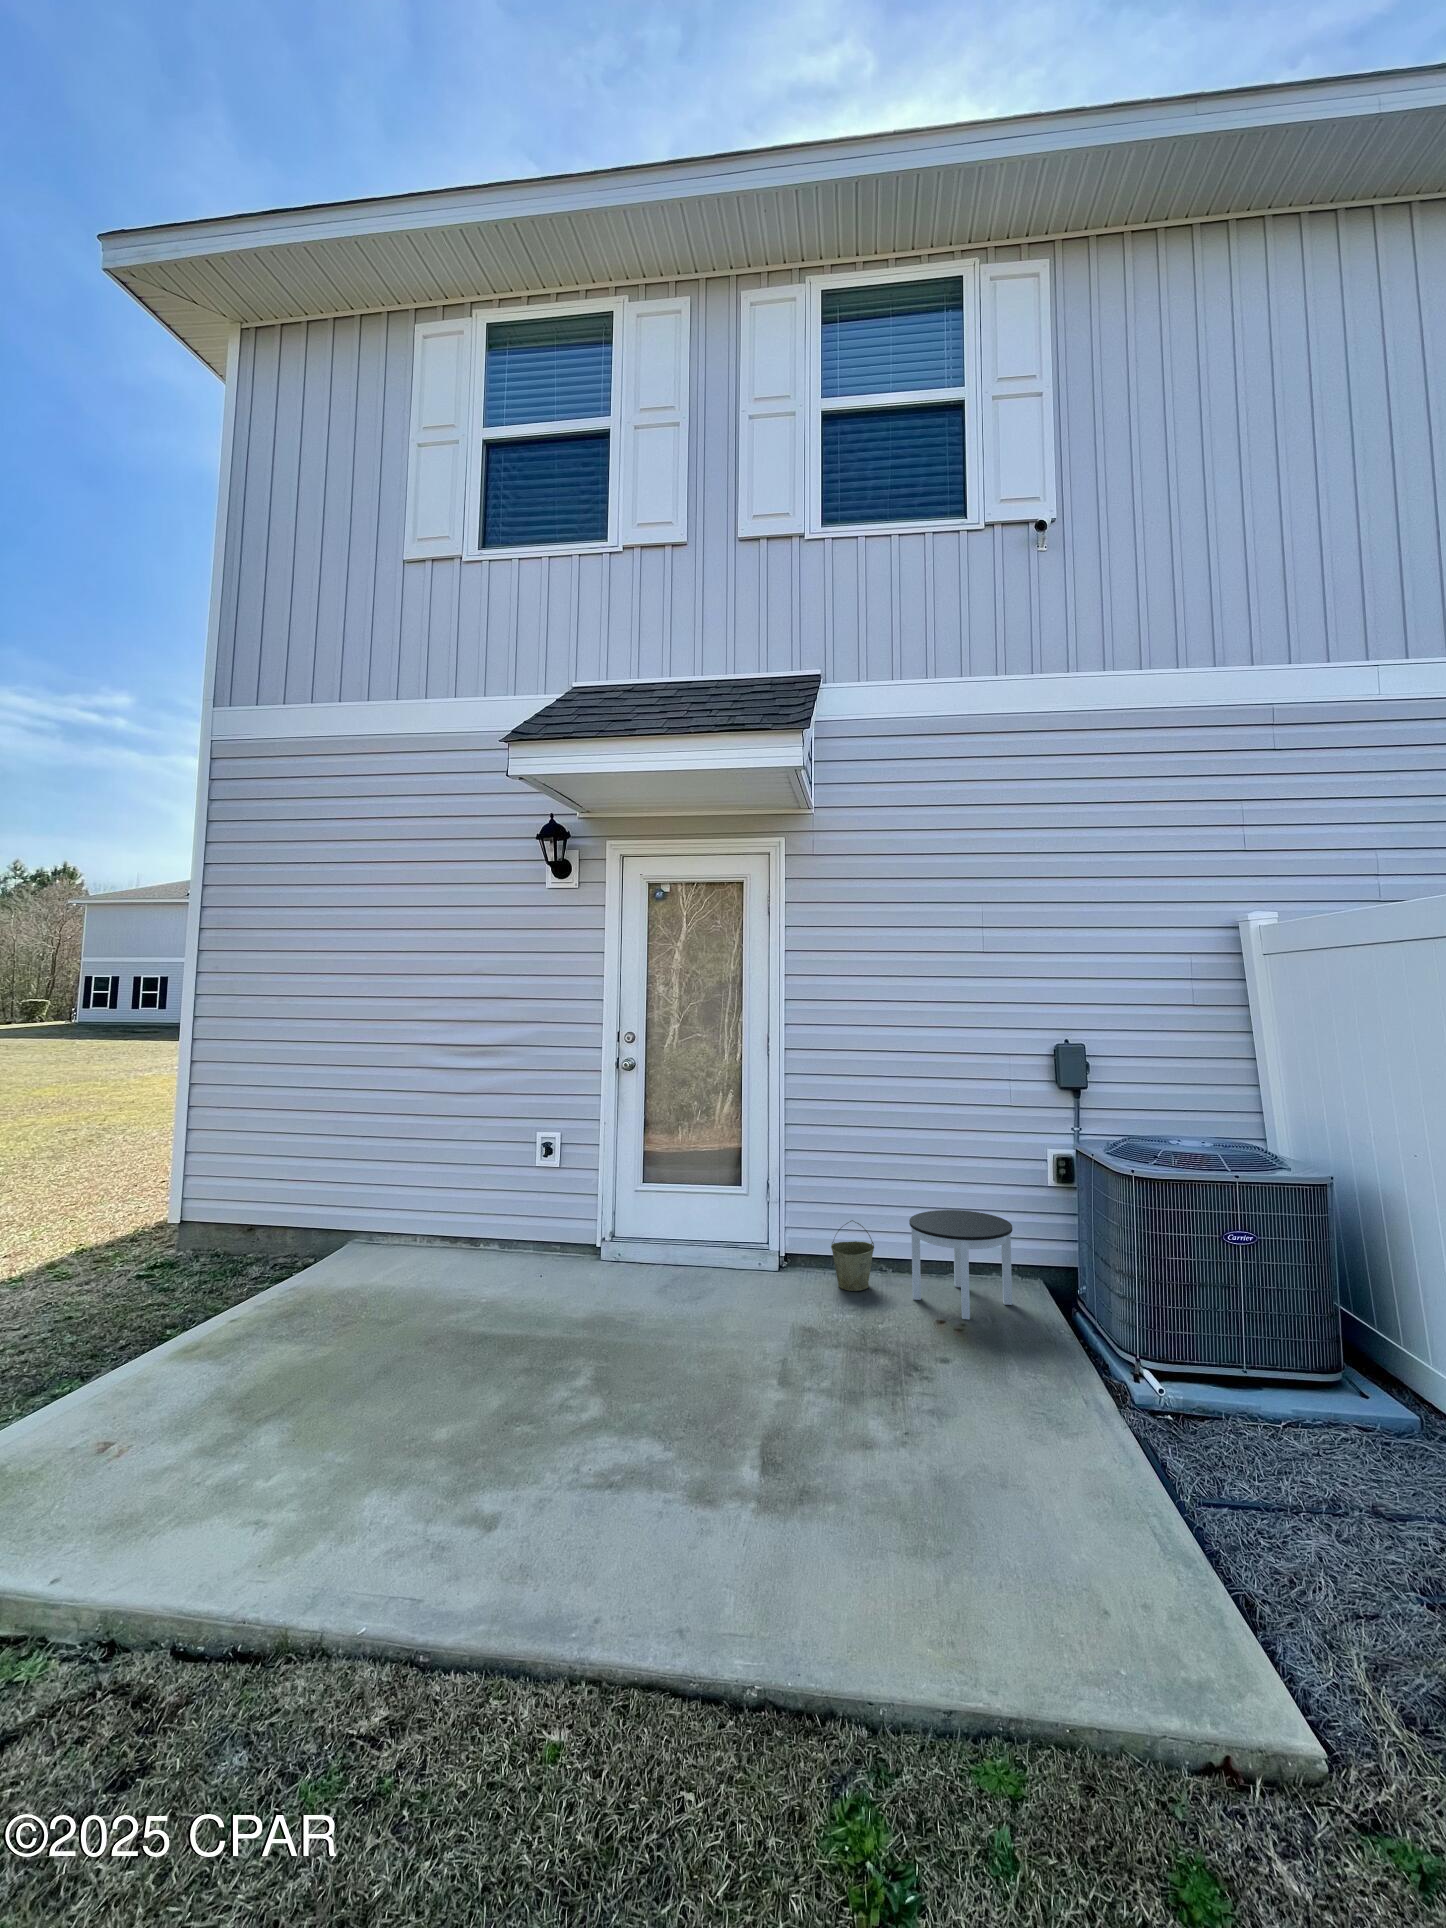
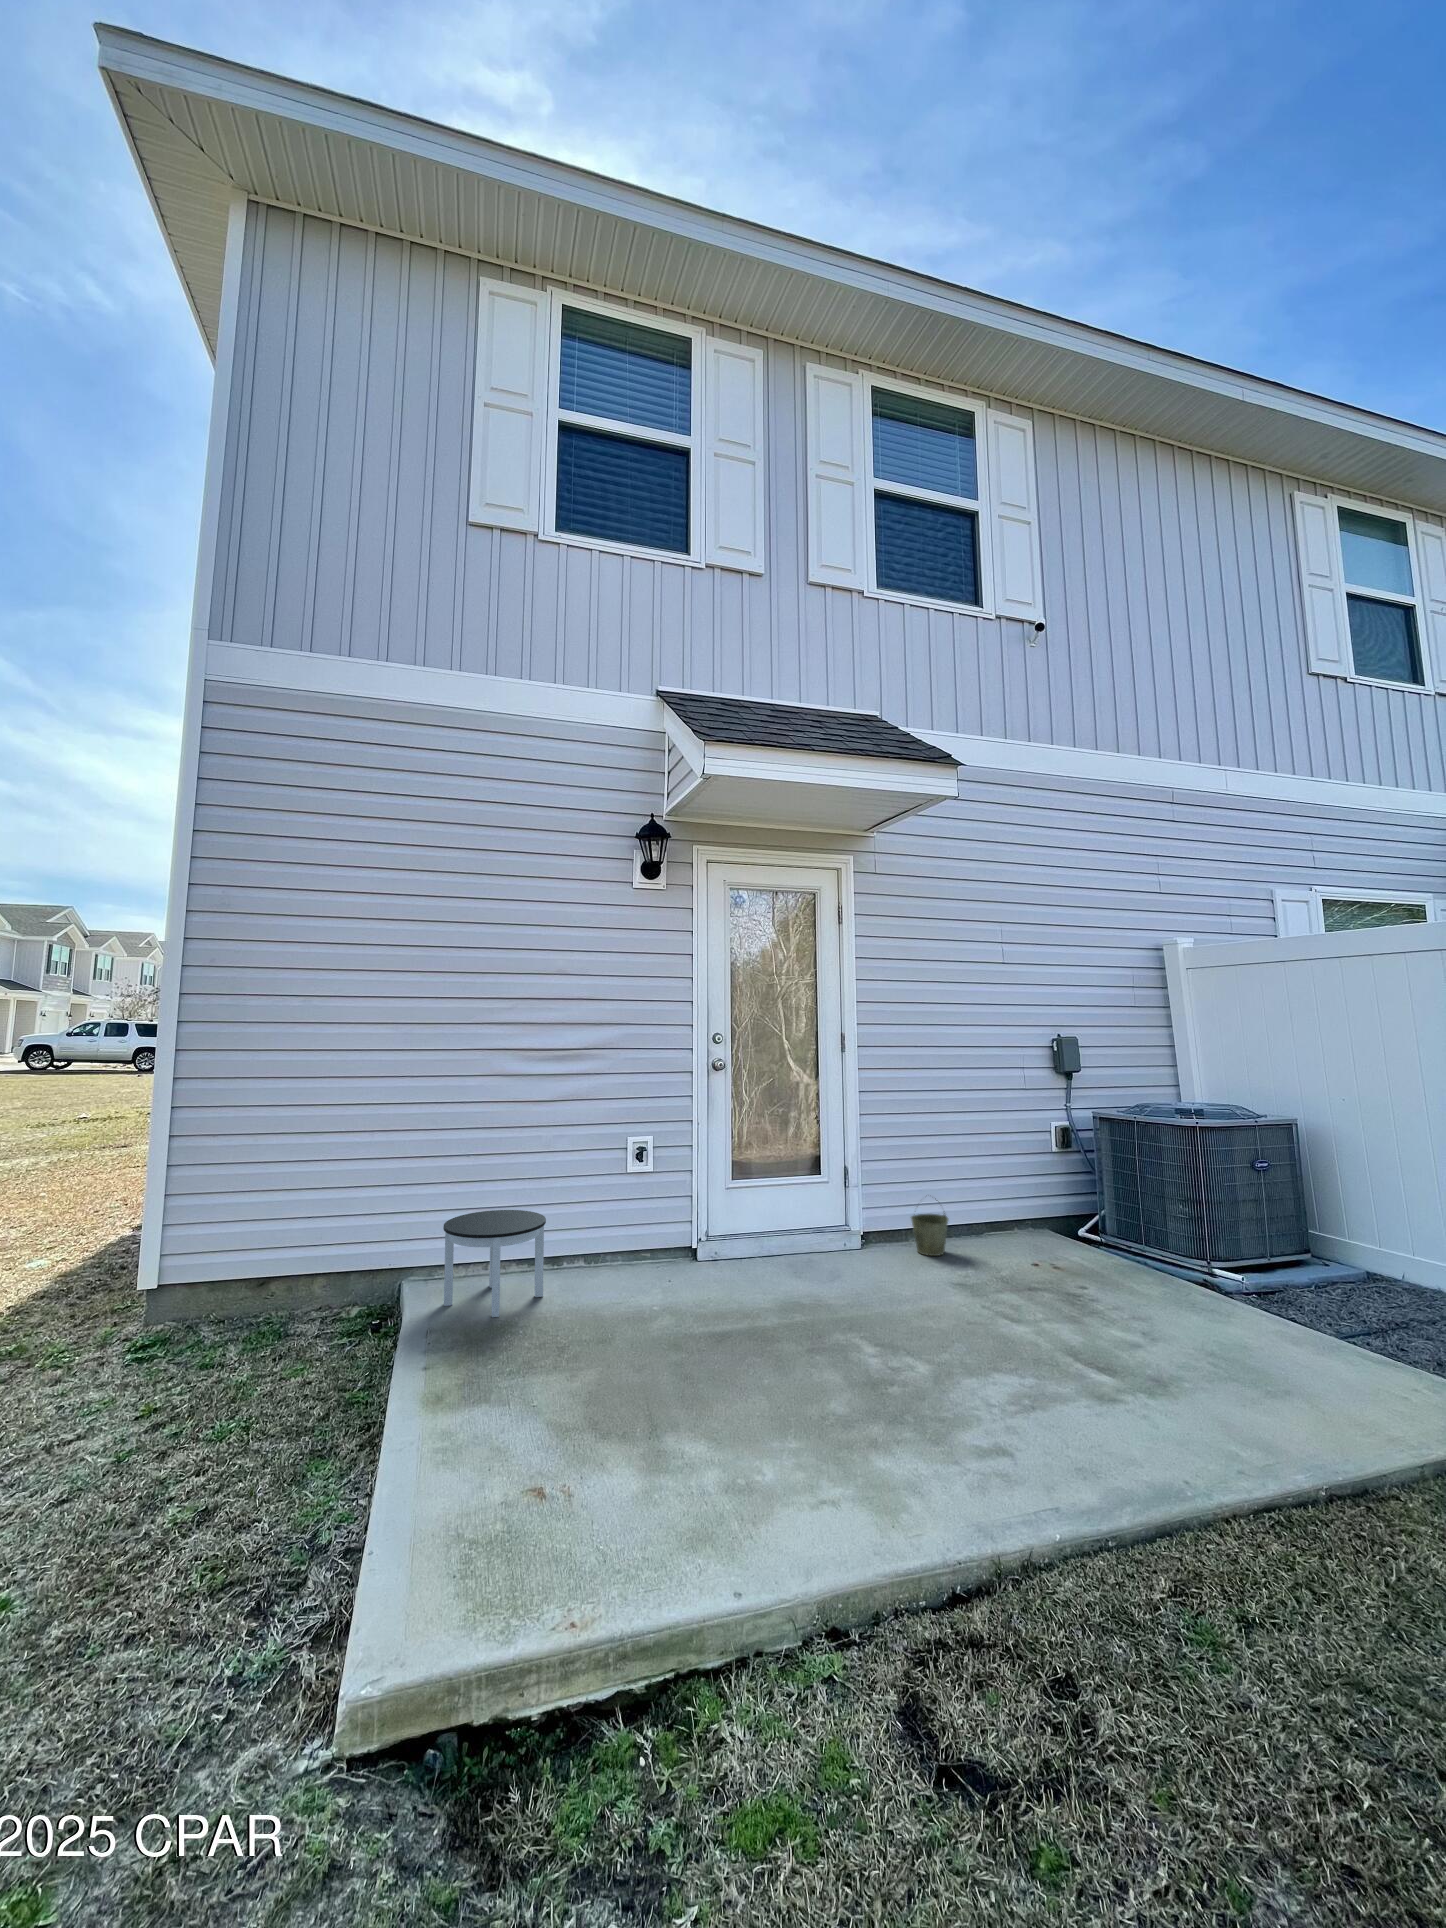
round table: present [909,1210,1012,1319] -> present [443,1210,546,1317]

